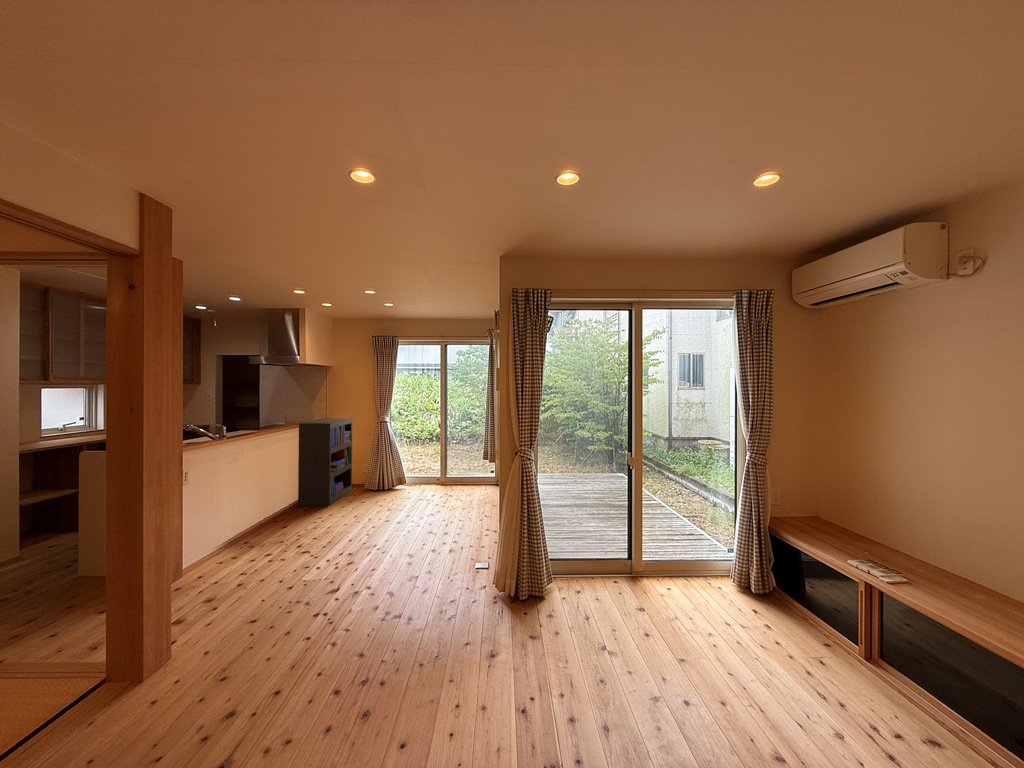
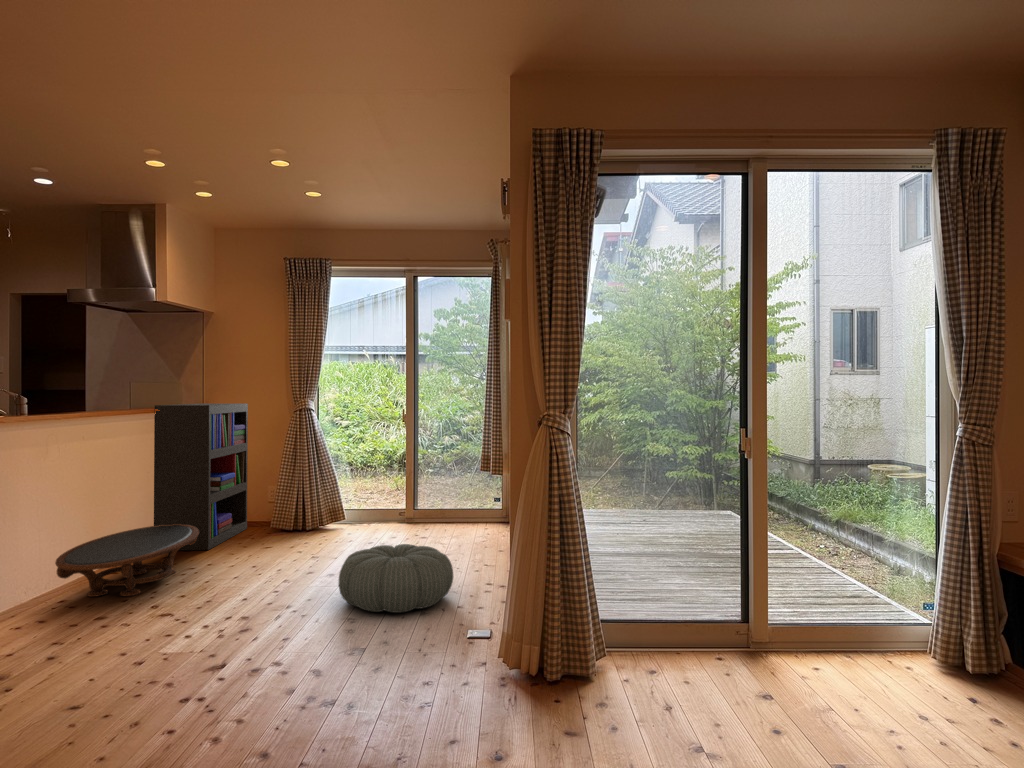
coffee table: none [242,493,324,540] -> present [55,524,199,597]
pouf: none [404,508,468,550] -> present [339,544,453,613]

